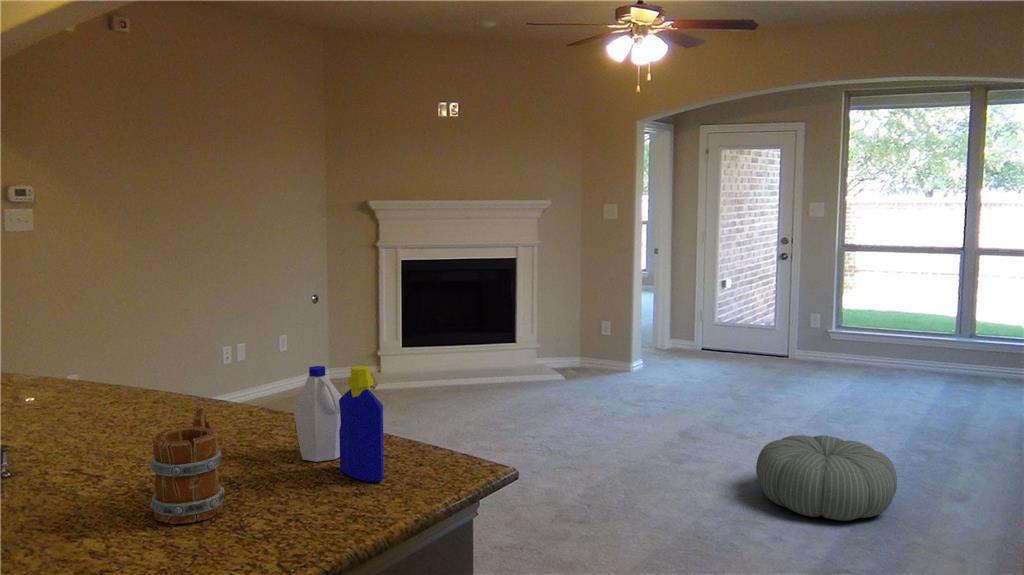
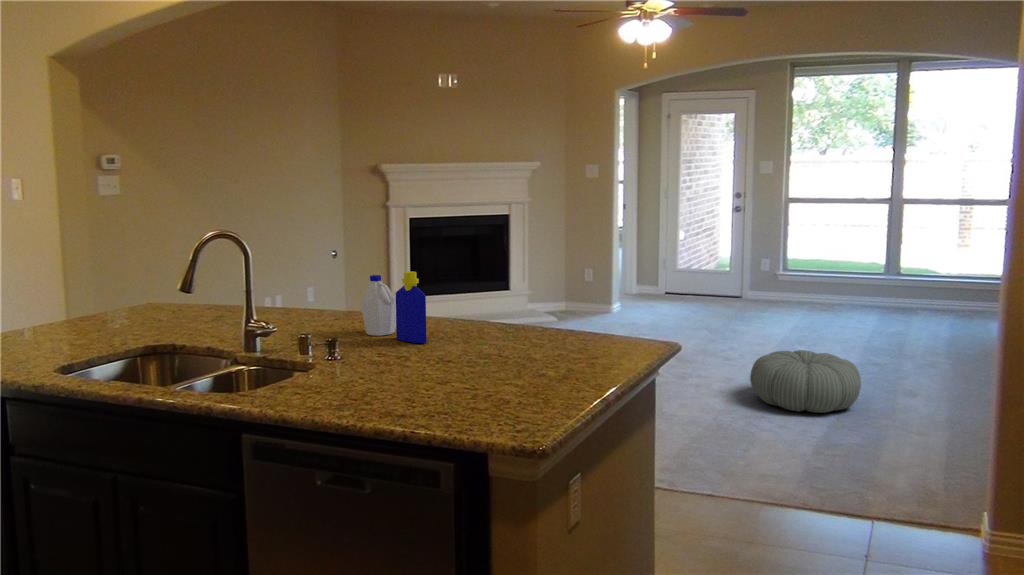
bottle: present [294,366,384,482] -> present [361,271,427,343]
mug: present [150,407,225,524] -> none [489,304,531,372]

